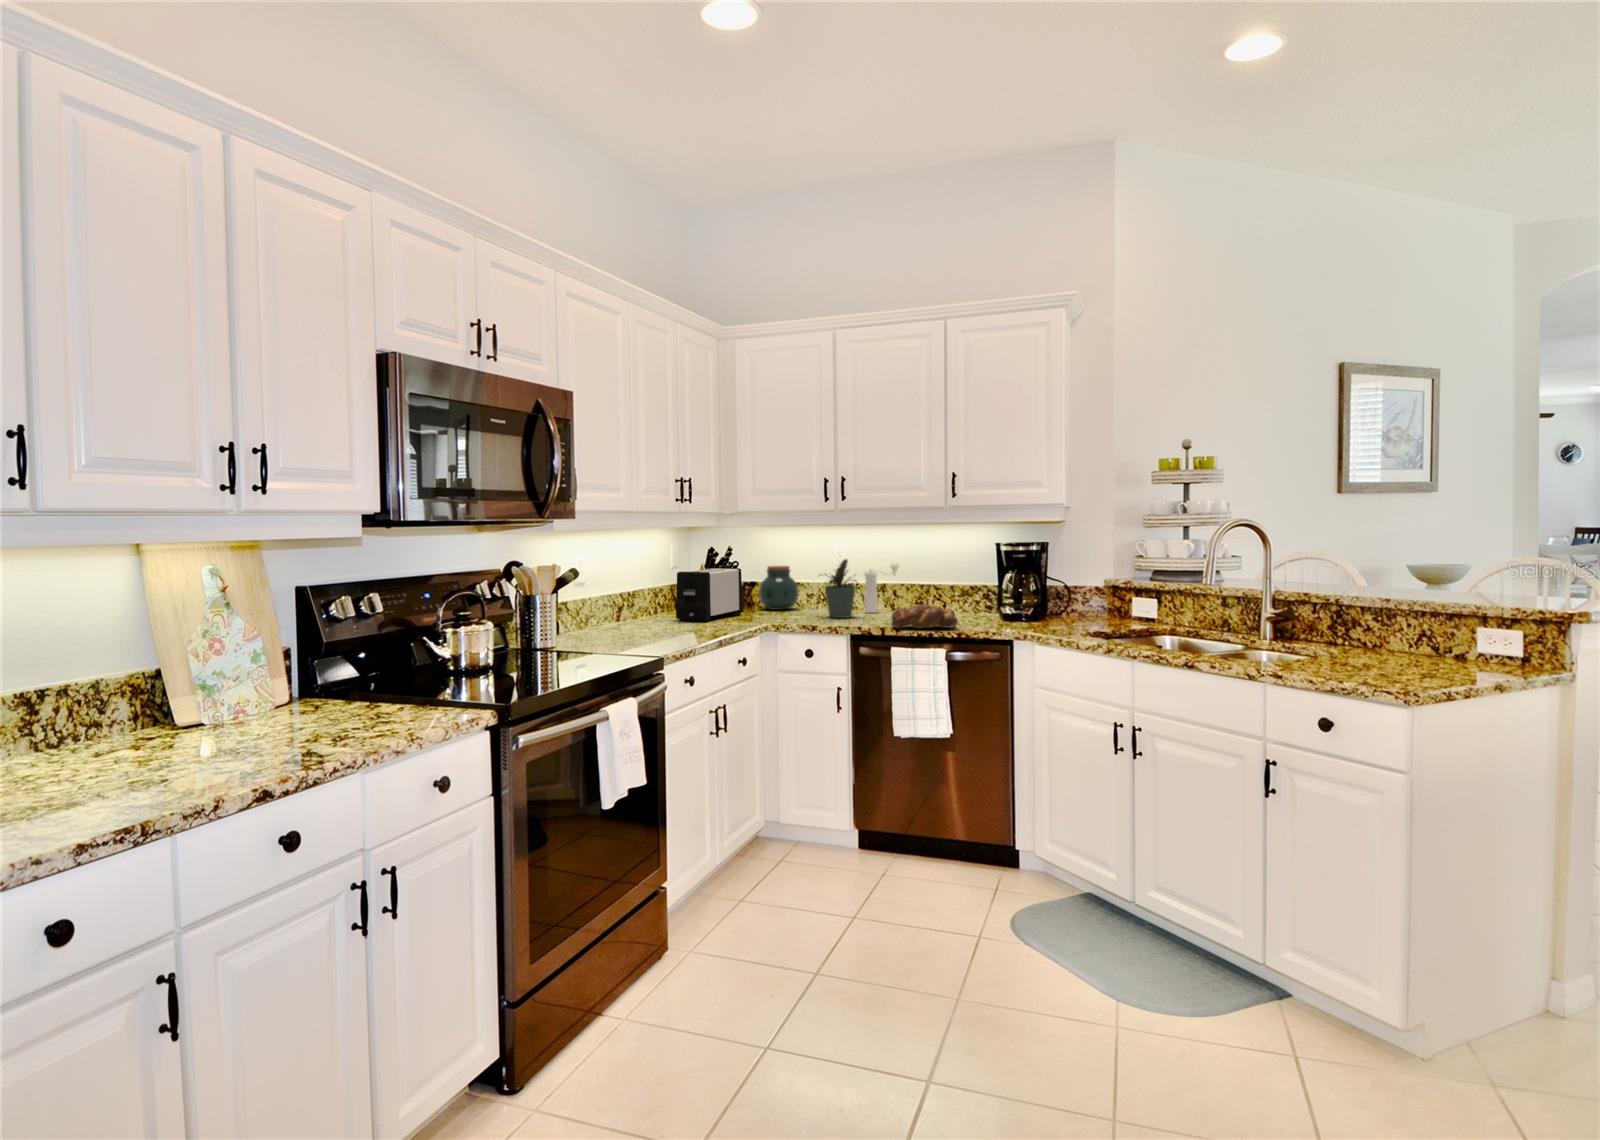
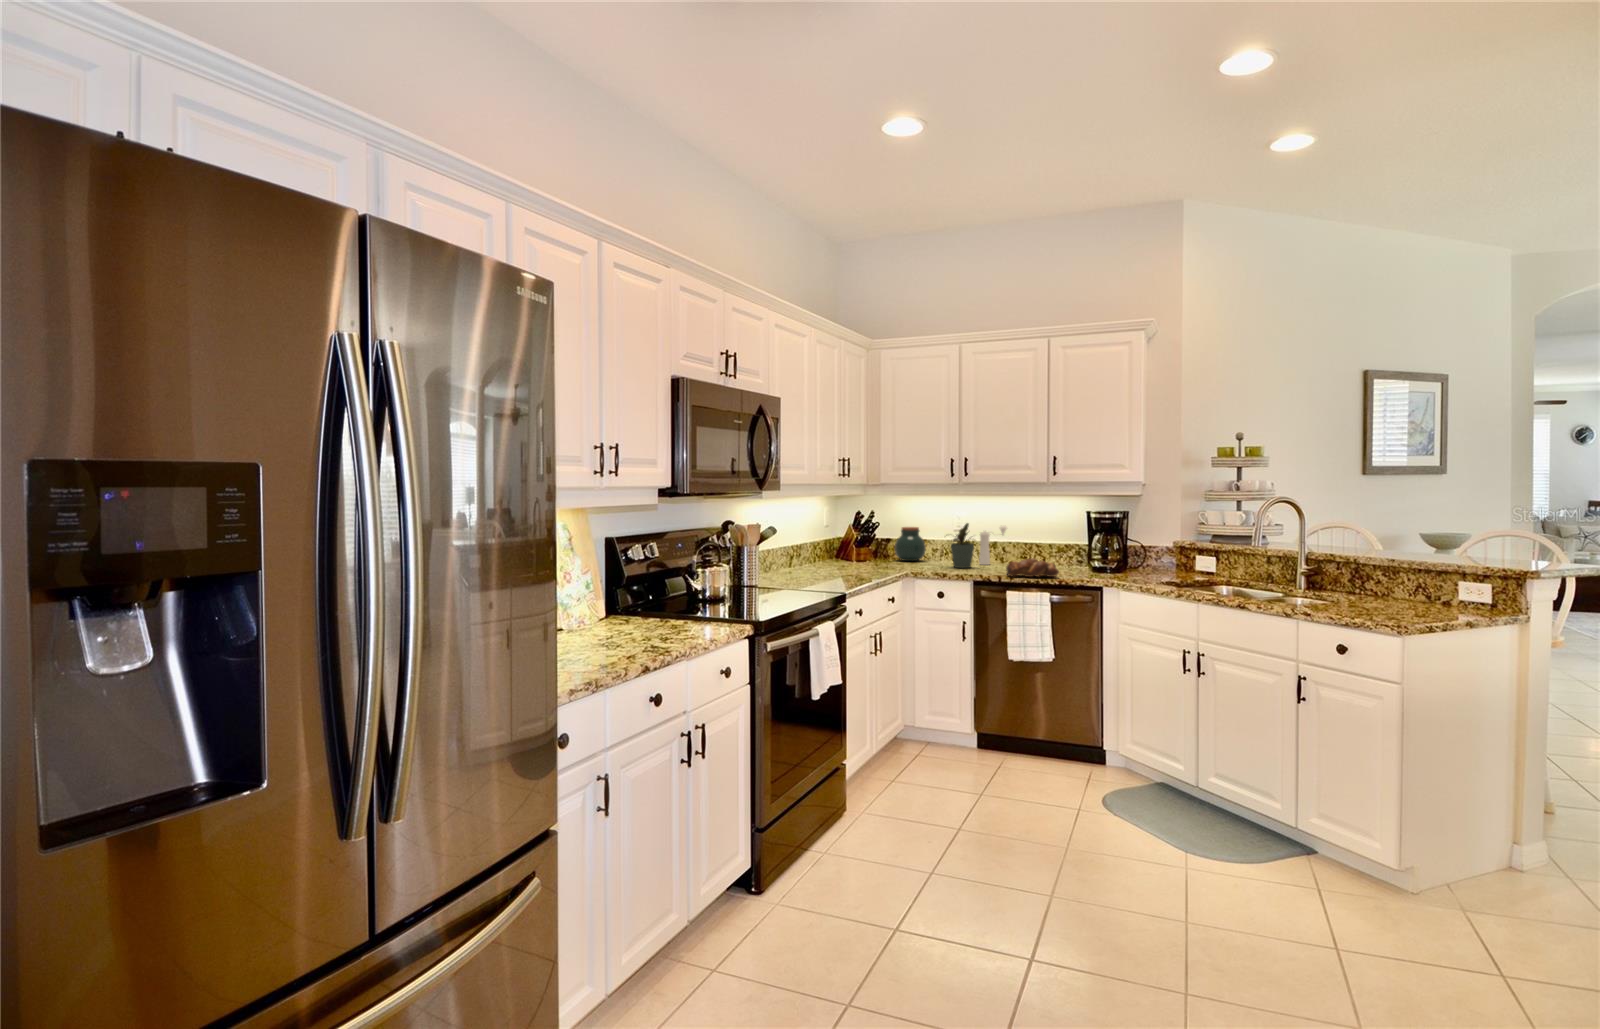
toaster: present [675,568,744,622] -> none [837,528,886,569]

